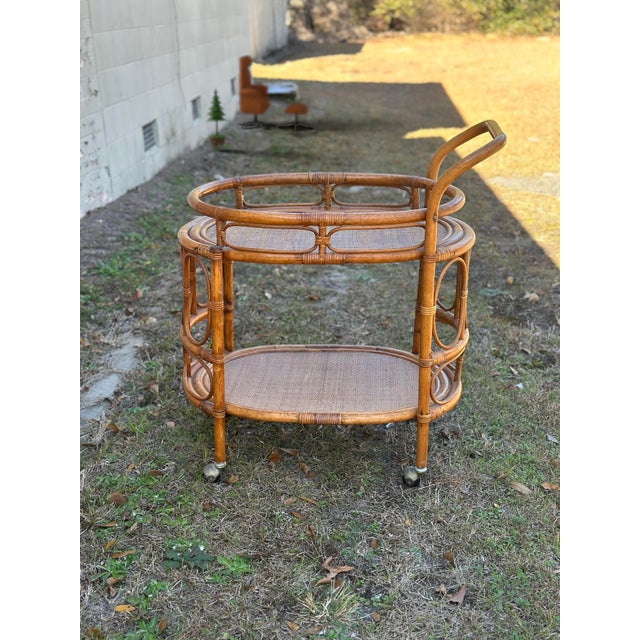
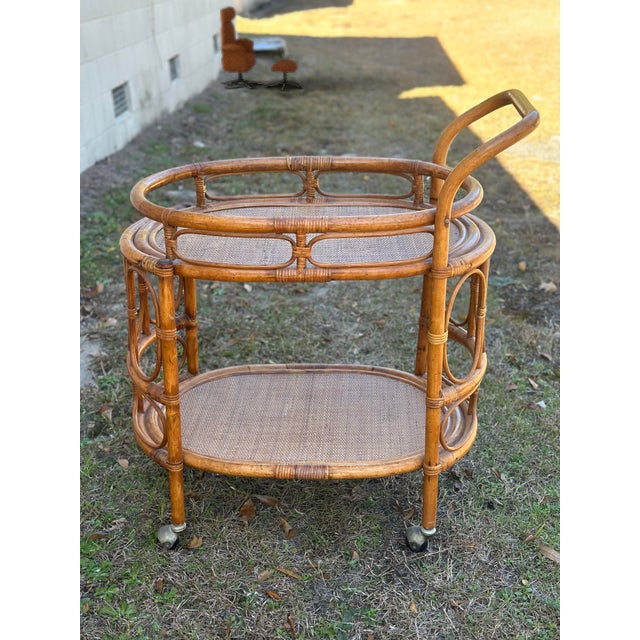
potted tree: present [208,90,227,150] -> none [184,43,208,113]

